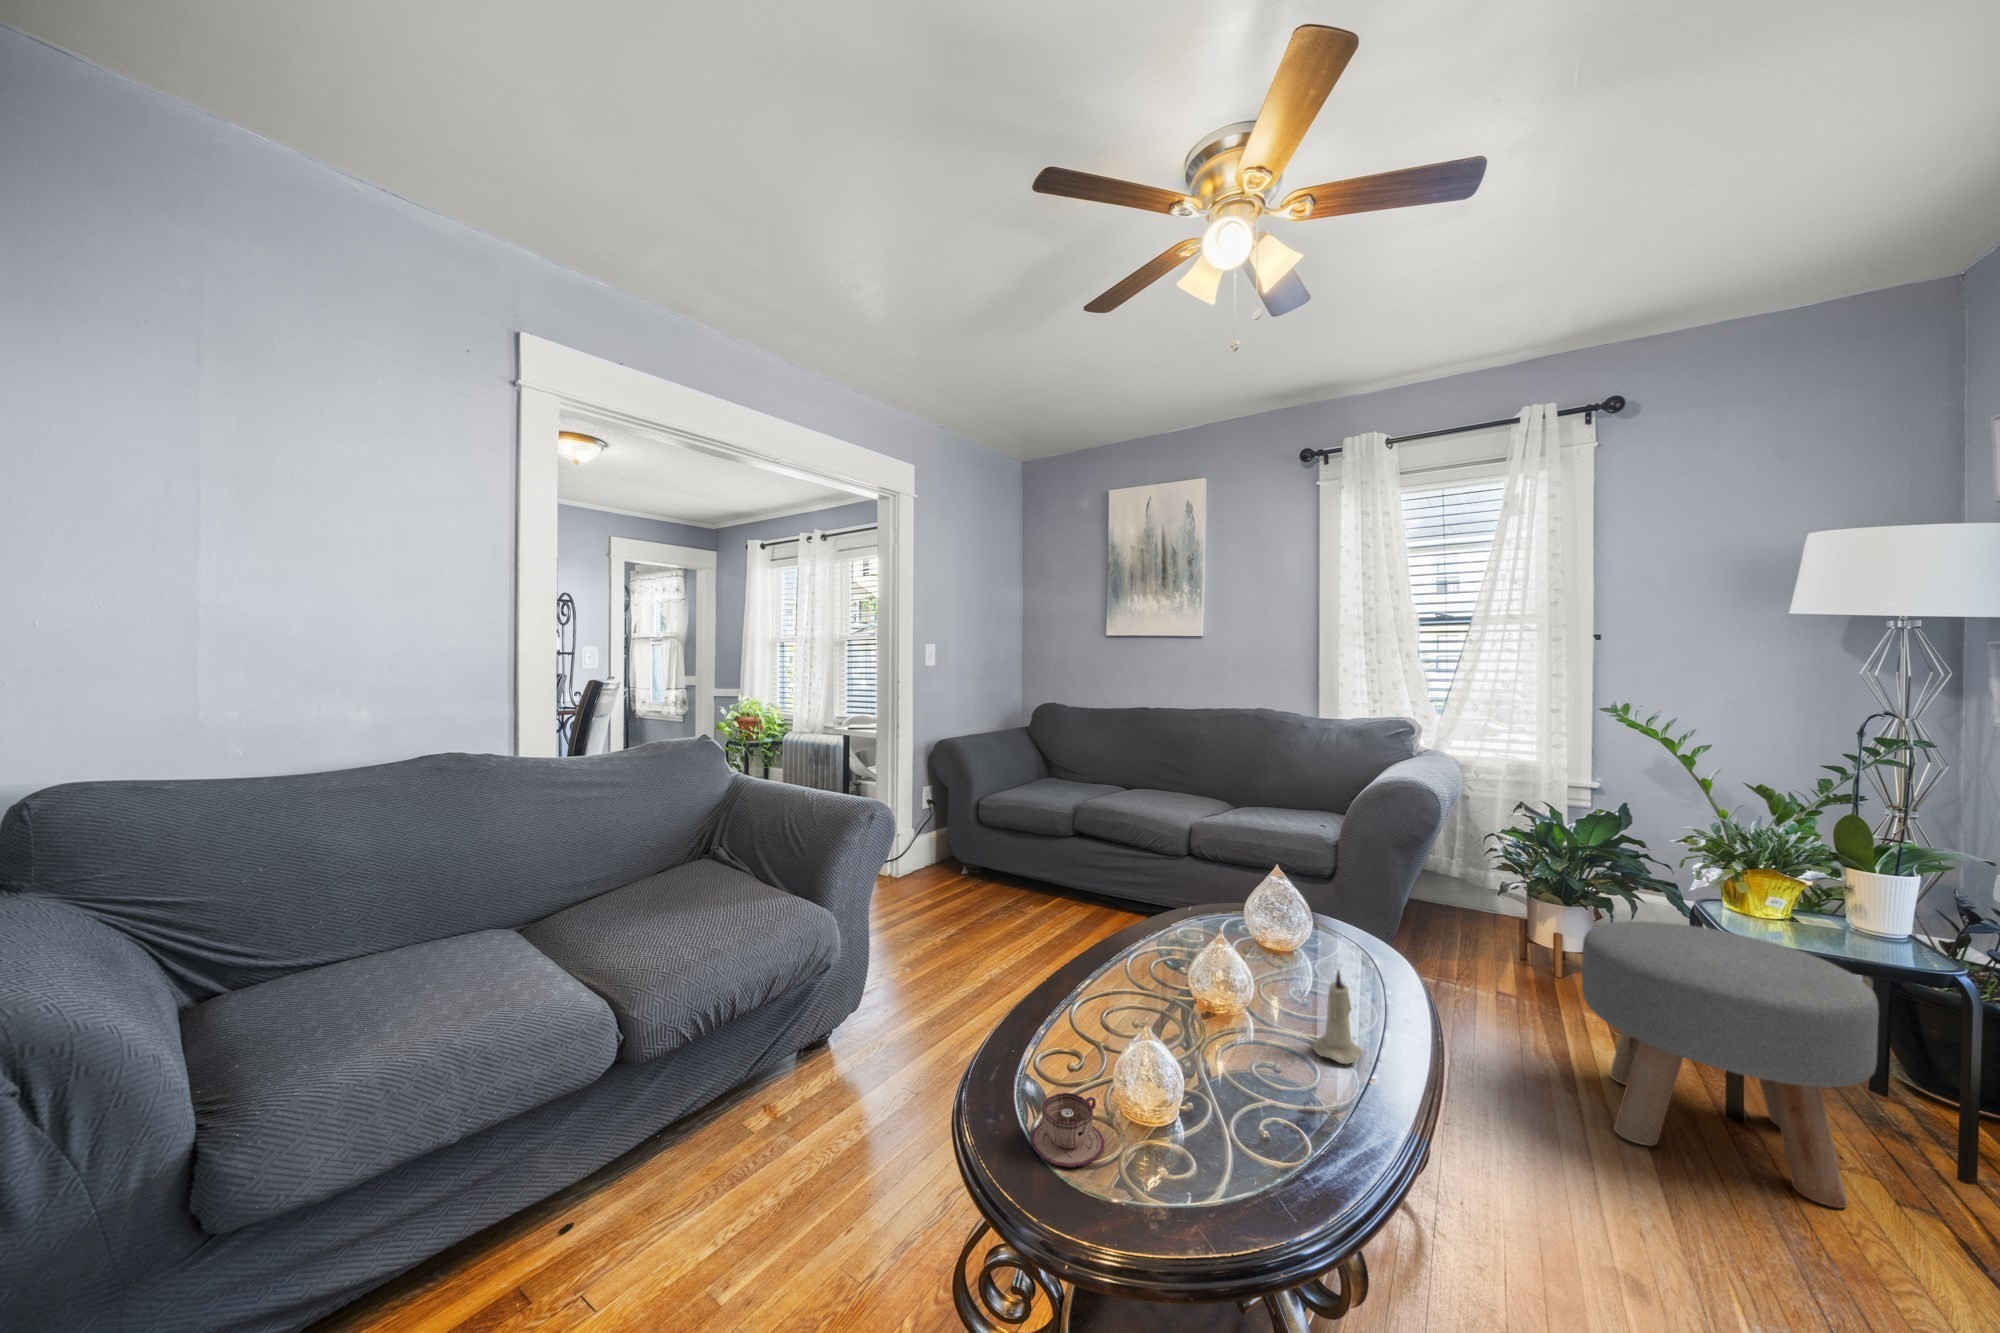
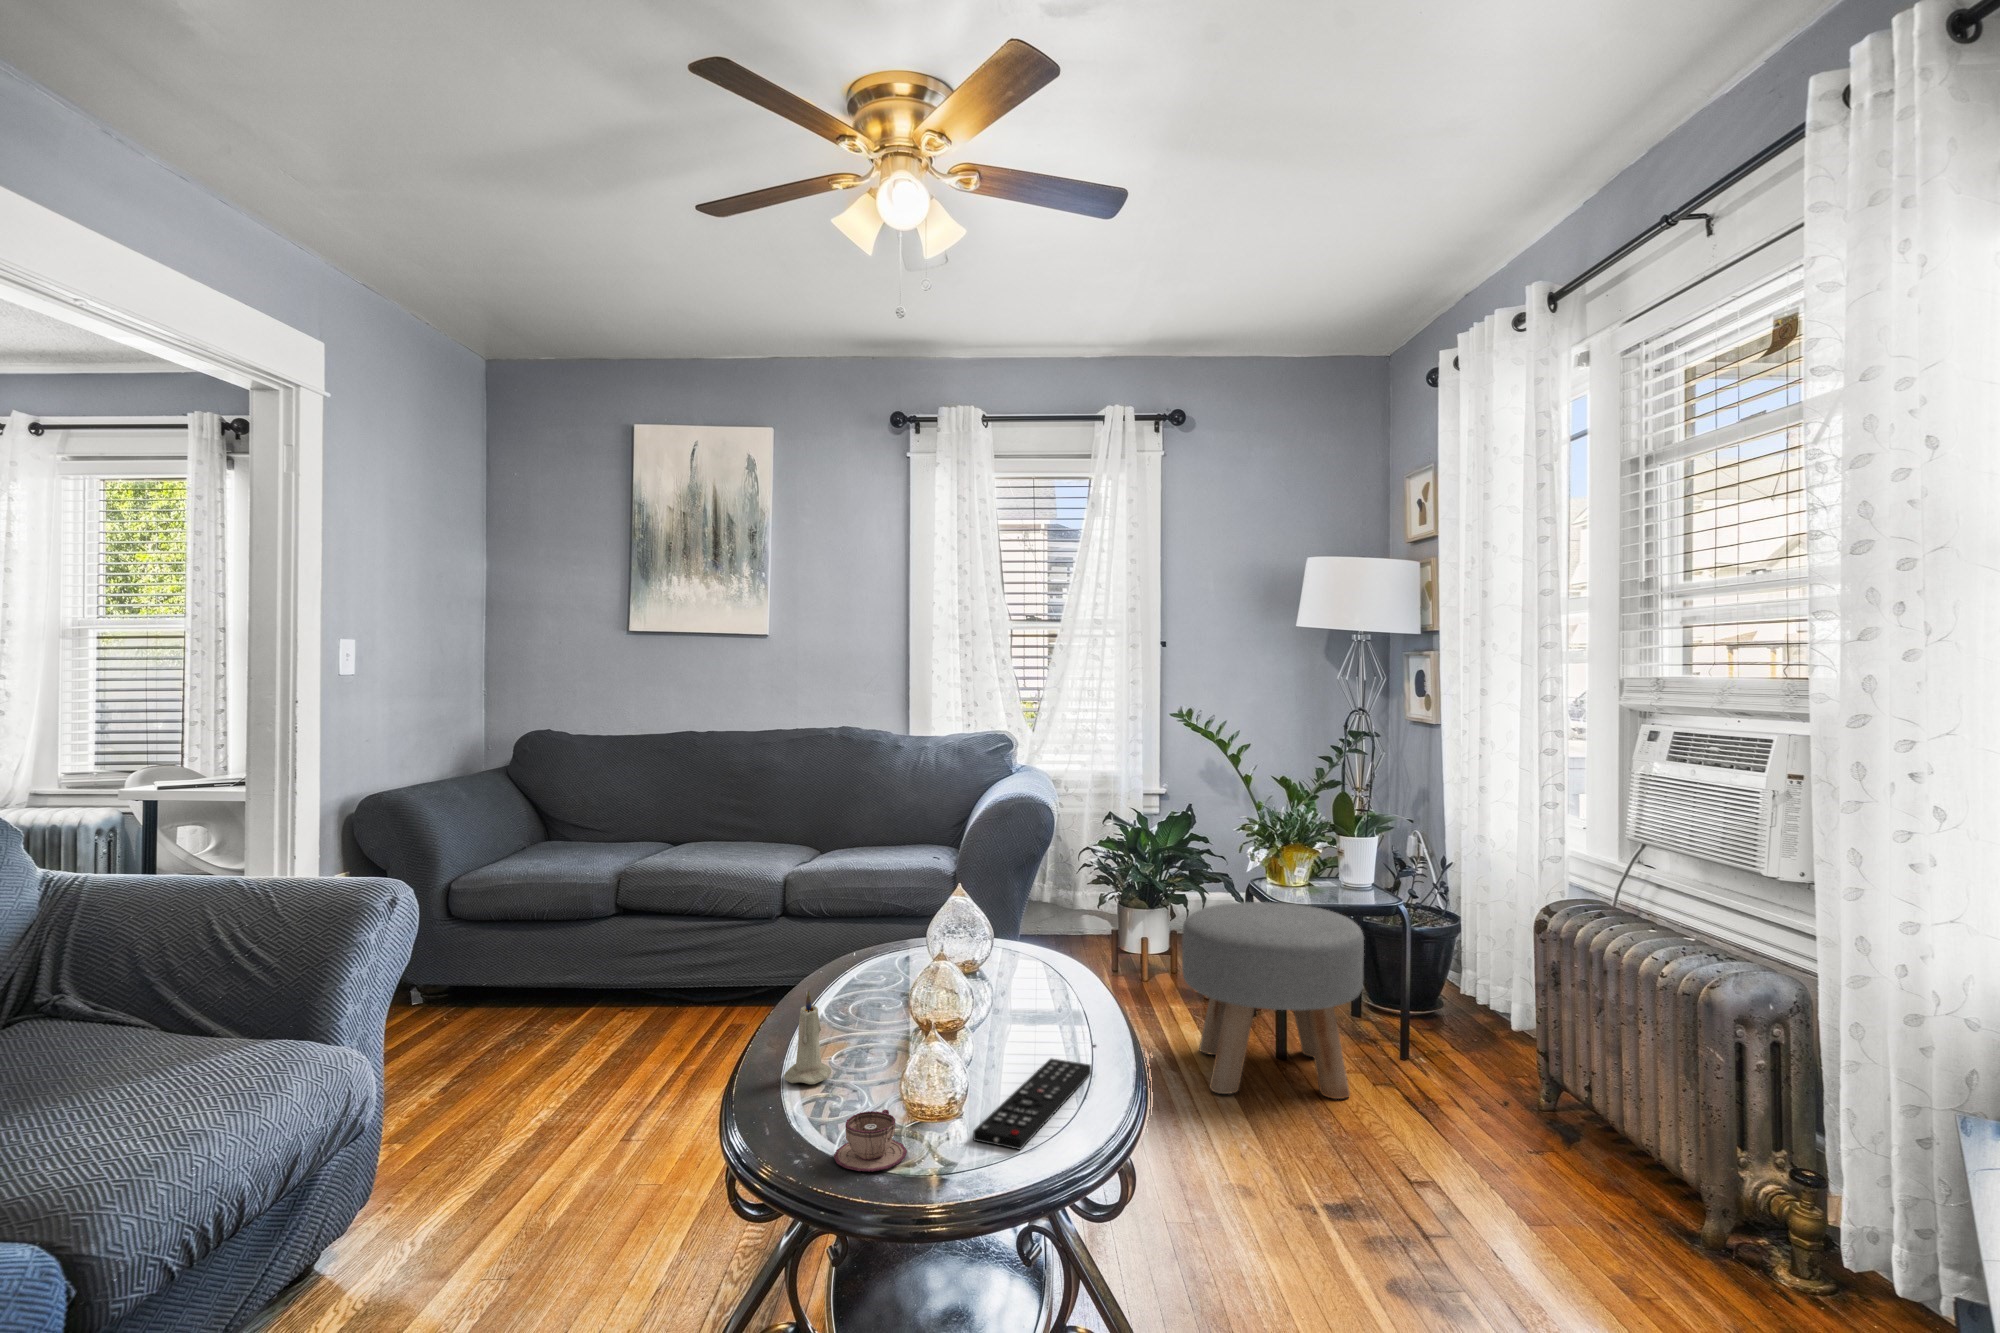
candle: present [1313,970,1362,1064] -> present [784,991,831,1084]
remote control: none [1181,1080,1368,1198] -> present [973,1059,1091,1150]

